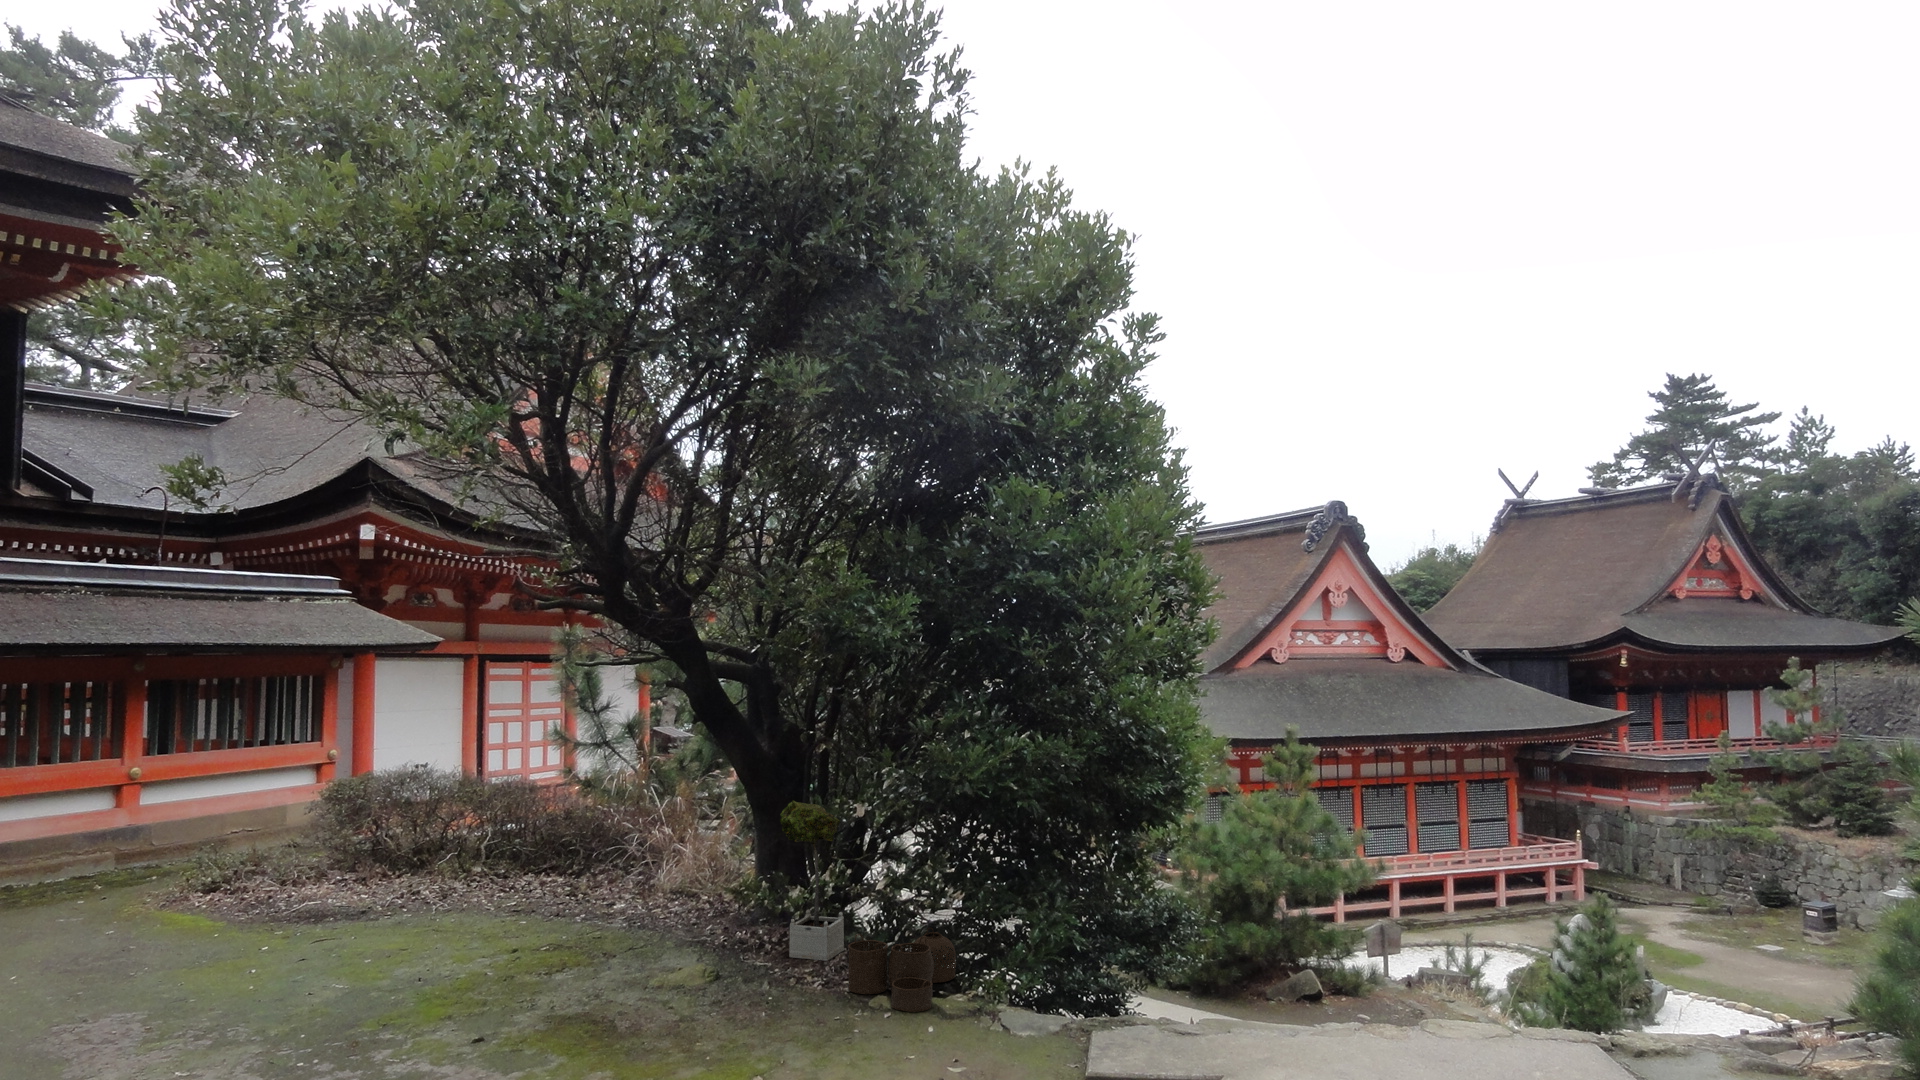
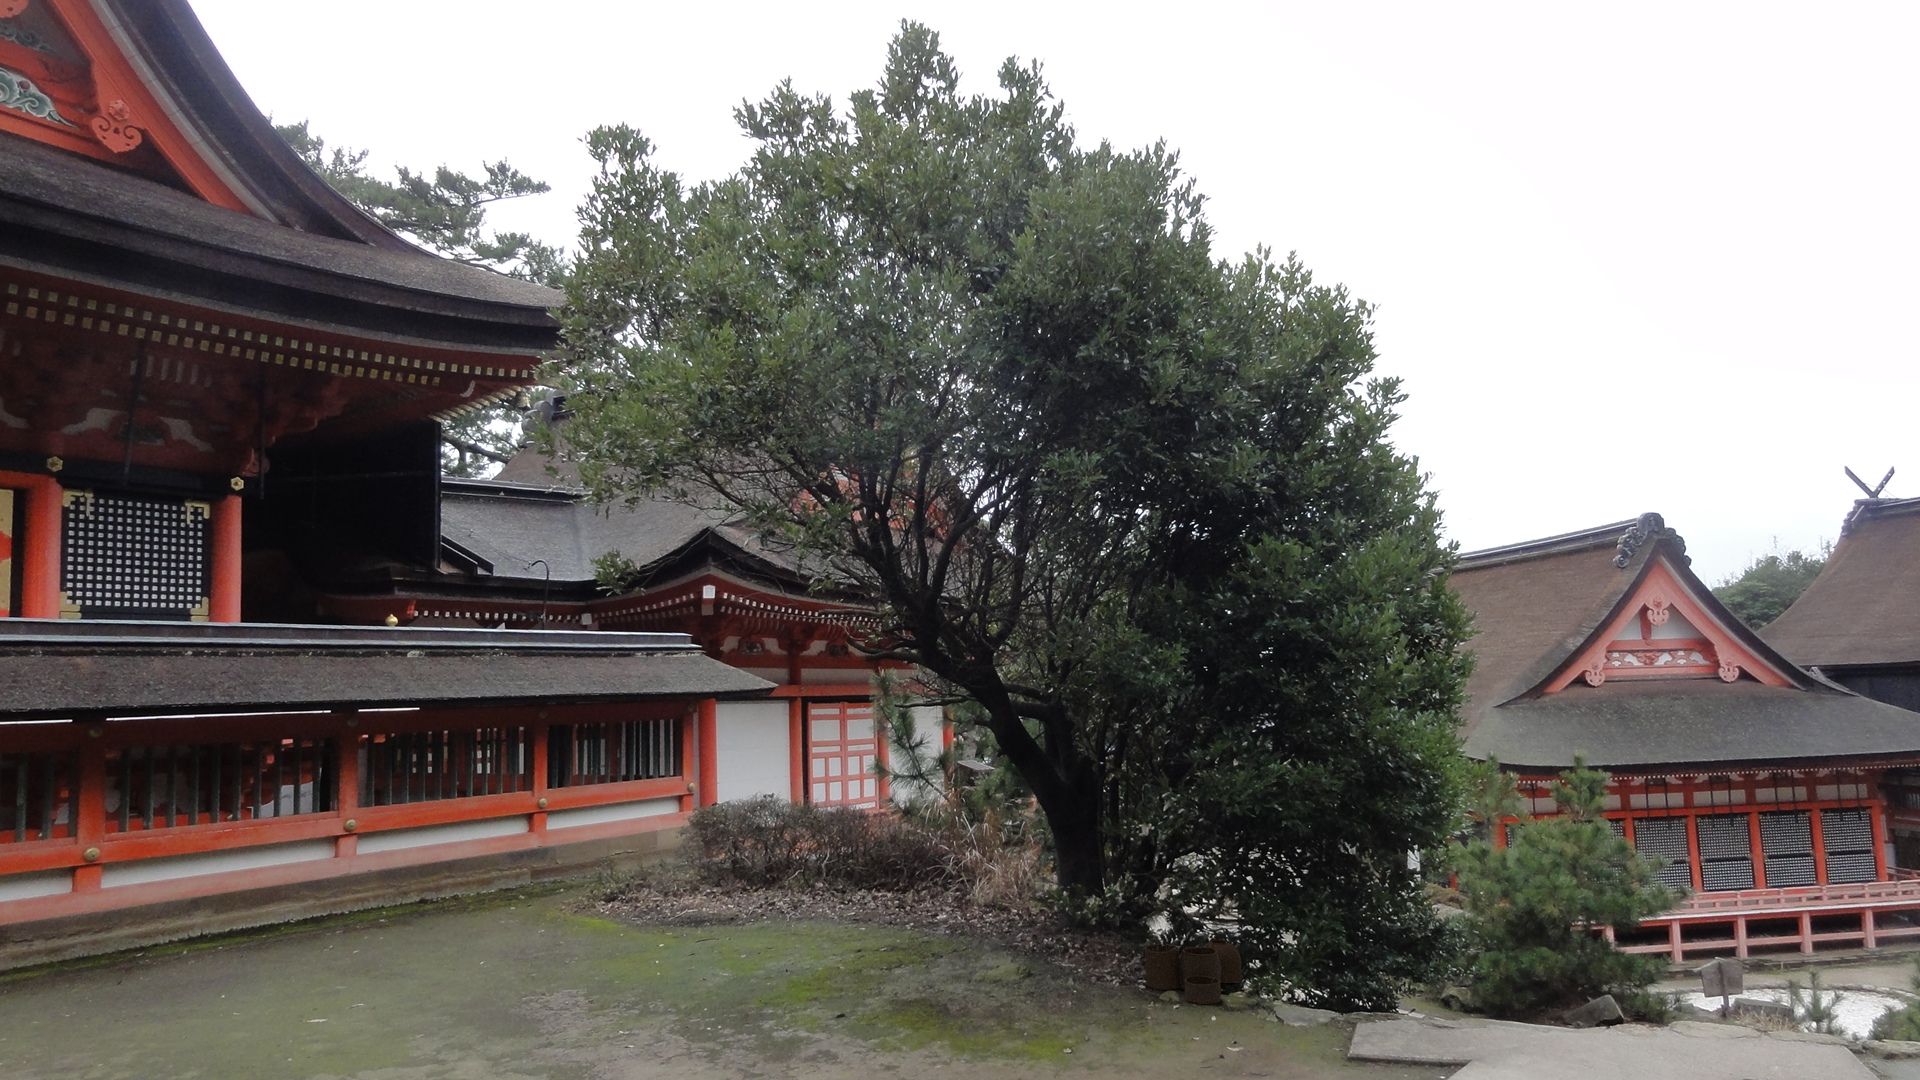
potted tree: present [780,801,844,961] -> none [1078,823,1140,963]

